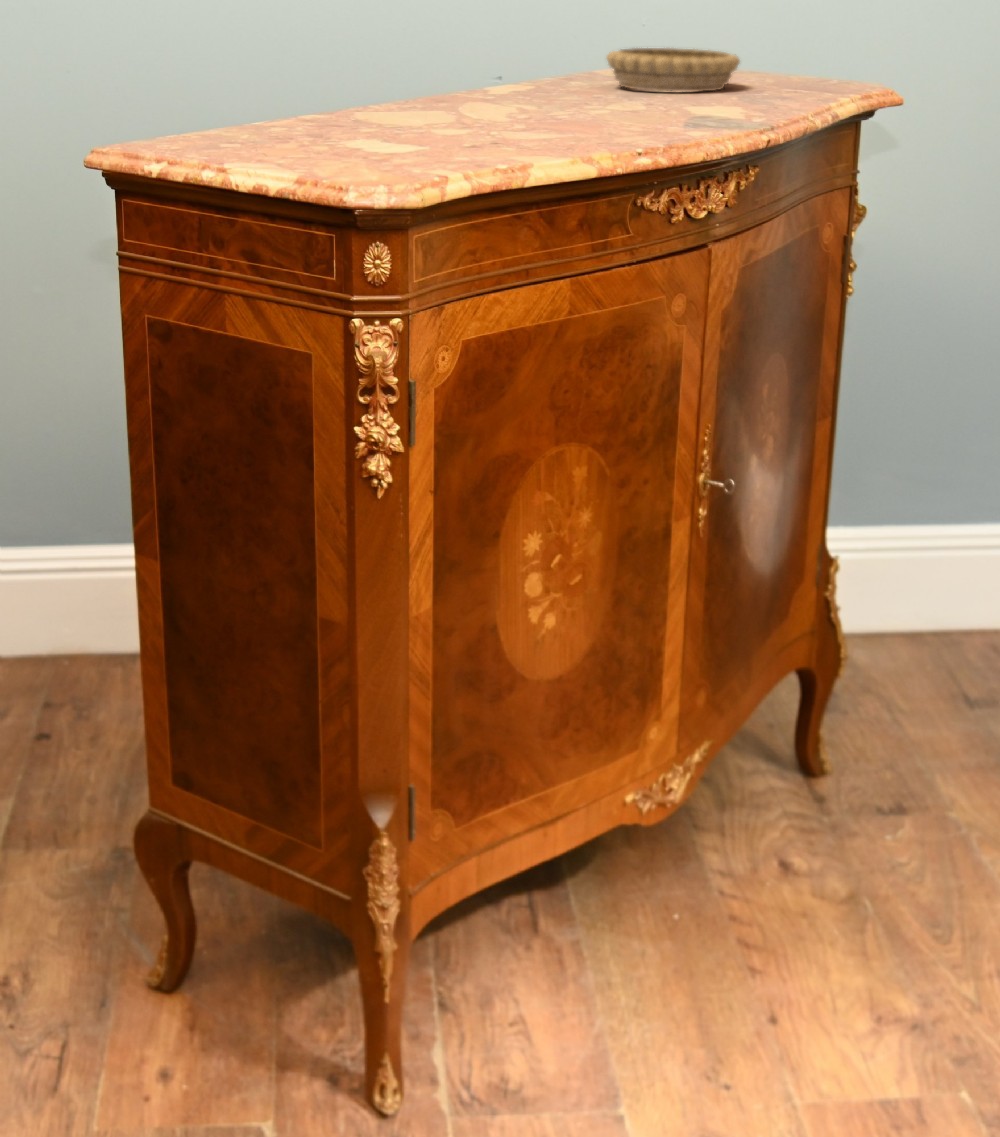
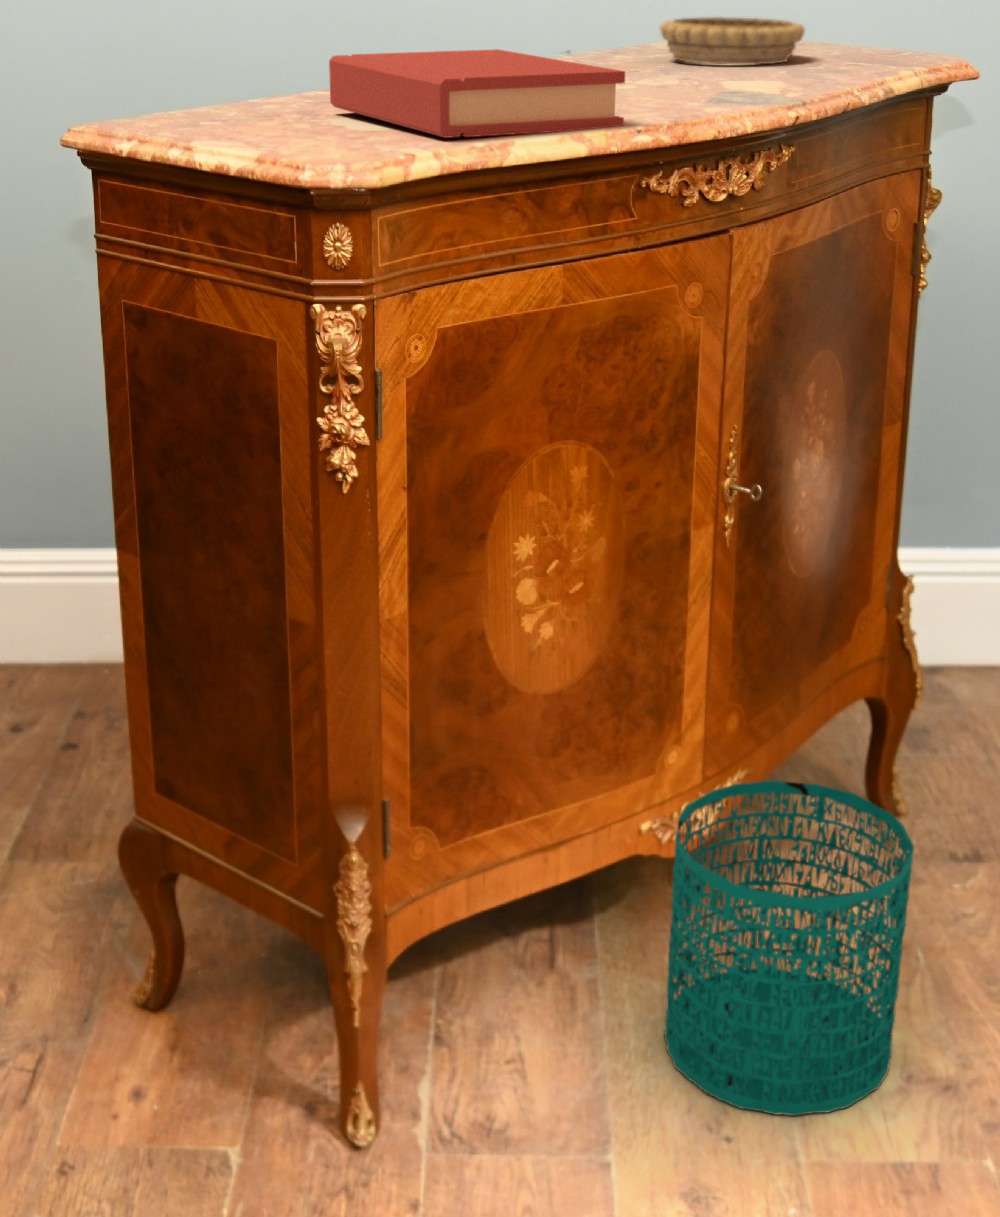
hardback book: none [337,77,629,161] -> present [329,49,625,138]
wastebasket: none [652,751,883,1061] -> present [664,781,914,1116]

